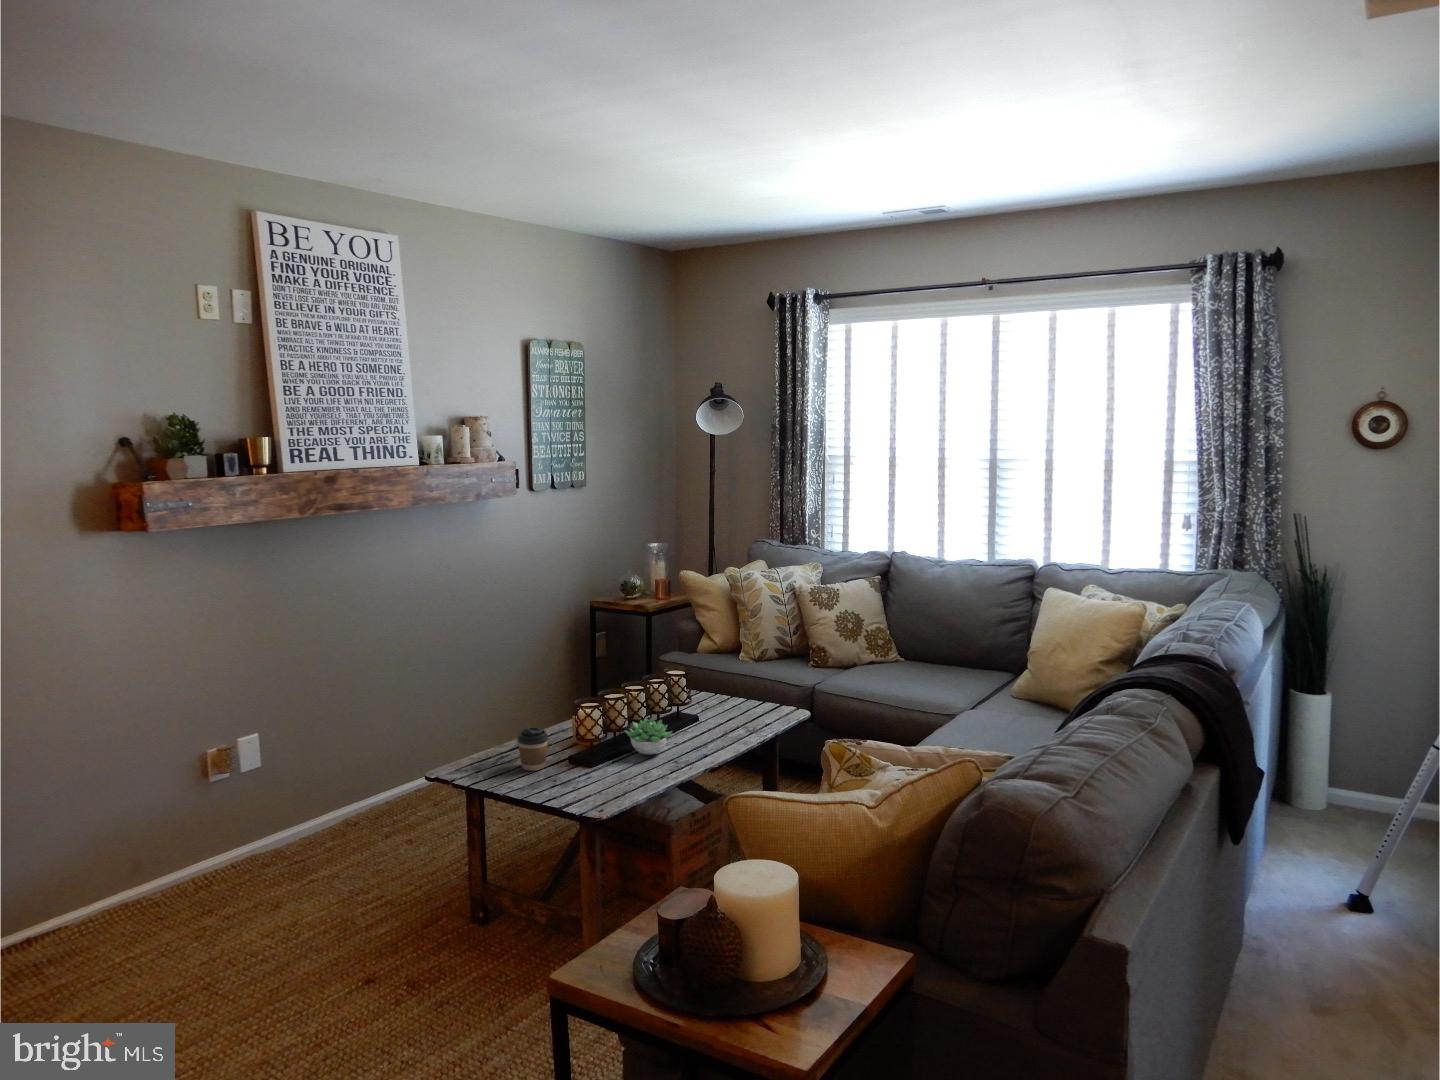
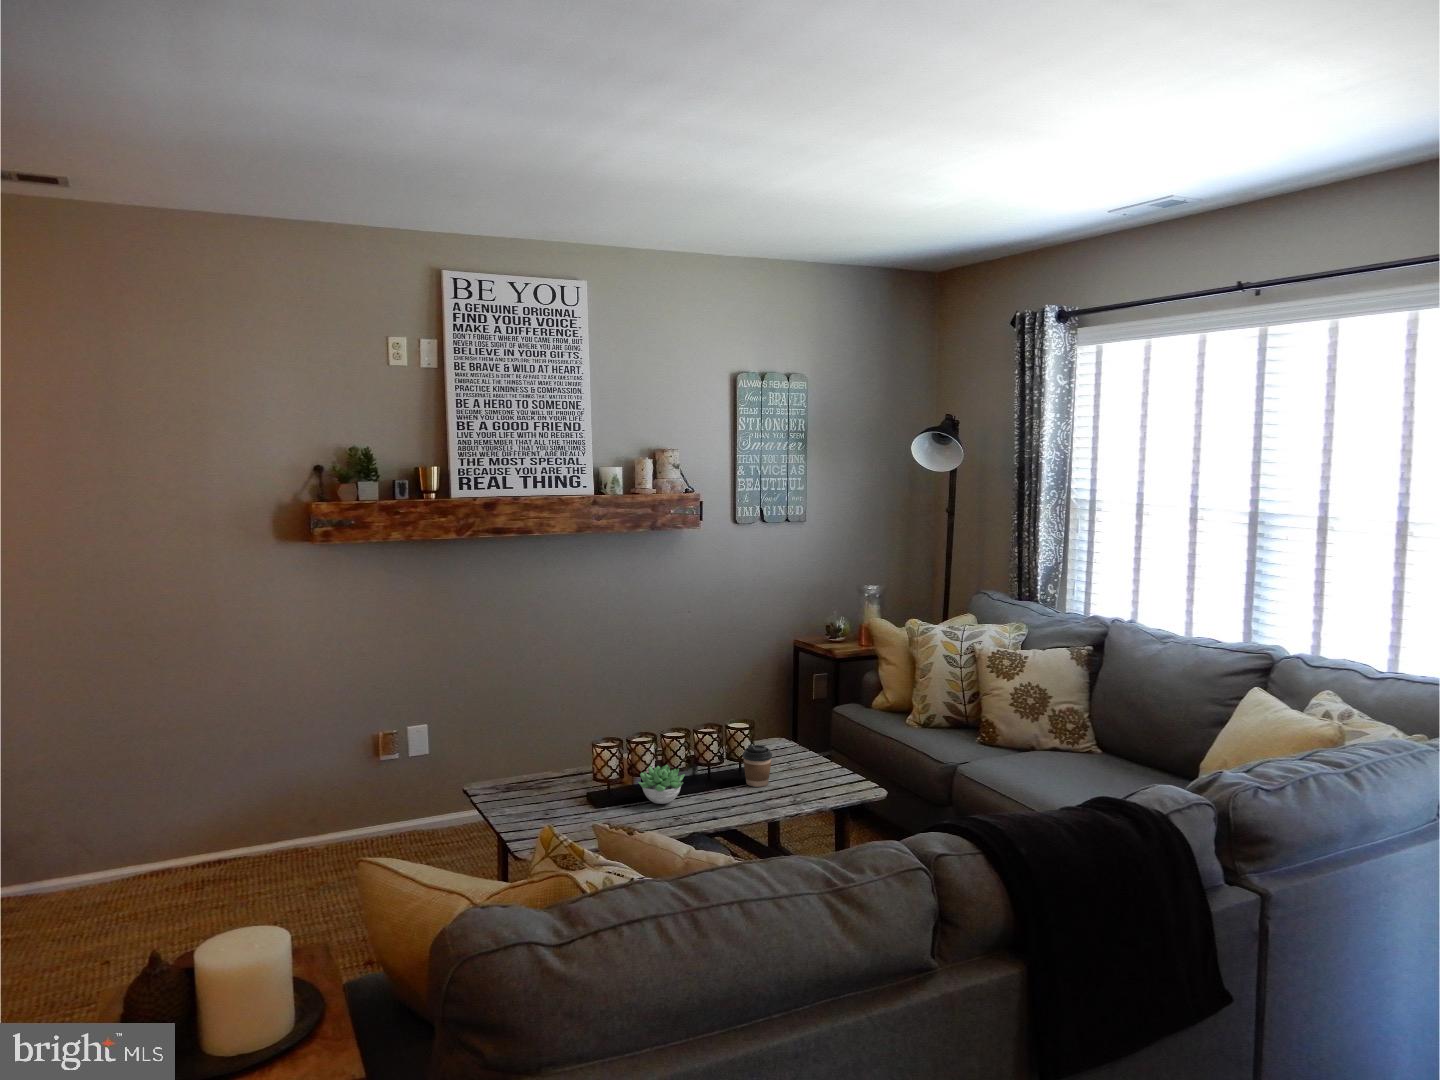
coffee cup: present [517,727,548,771] -> present [743,745,772,787]

